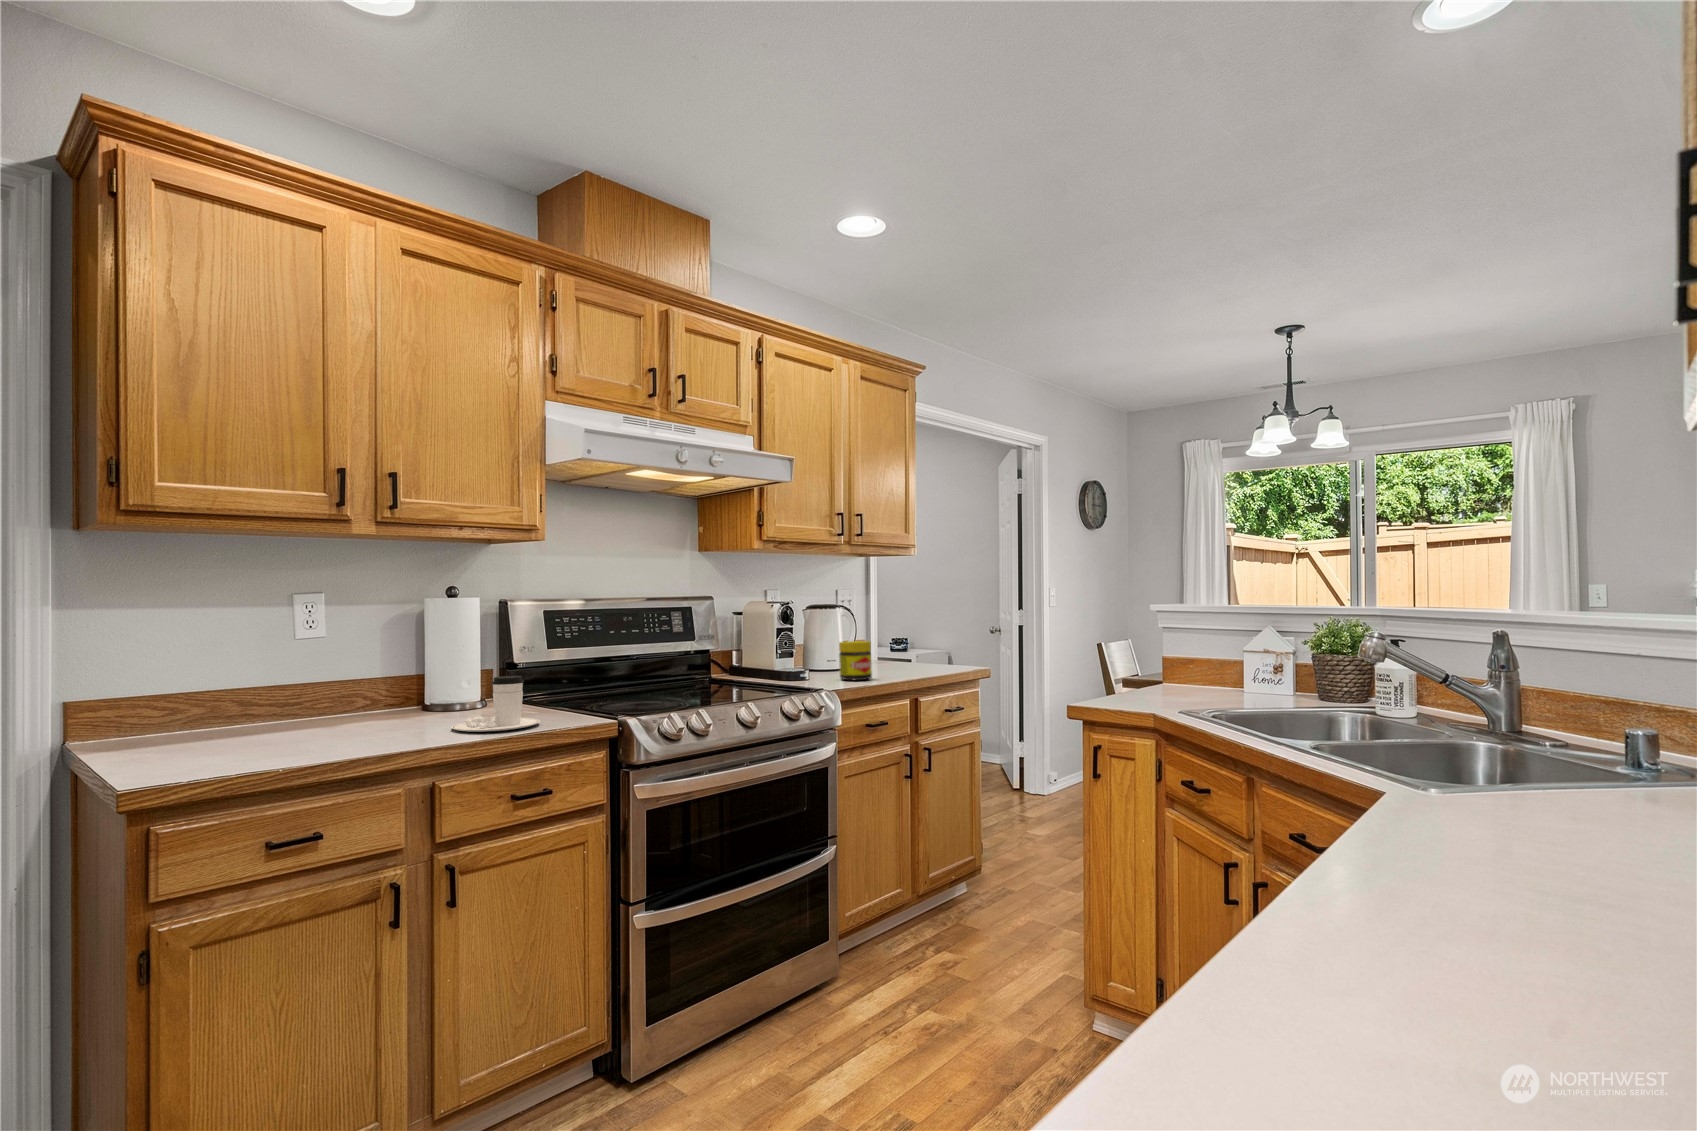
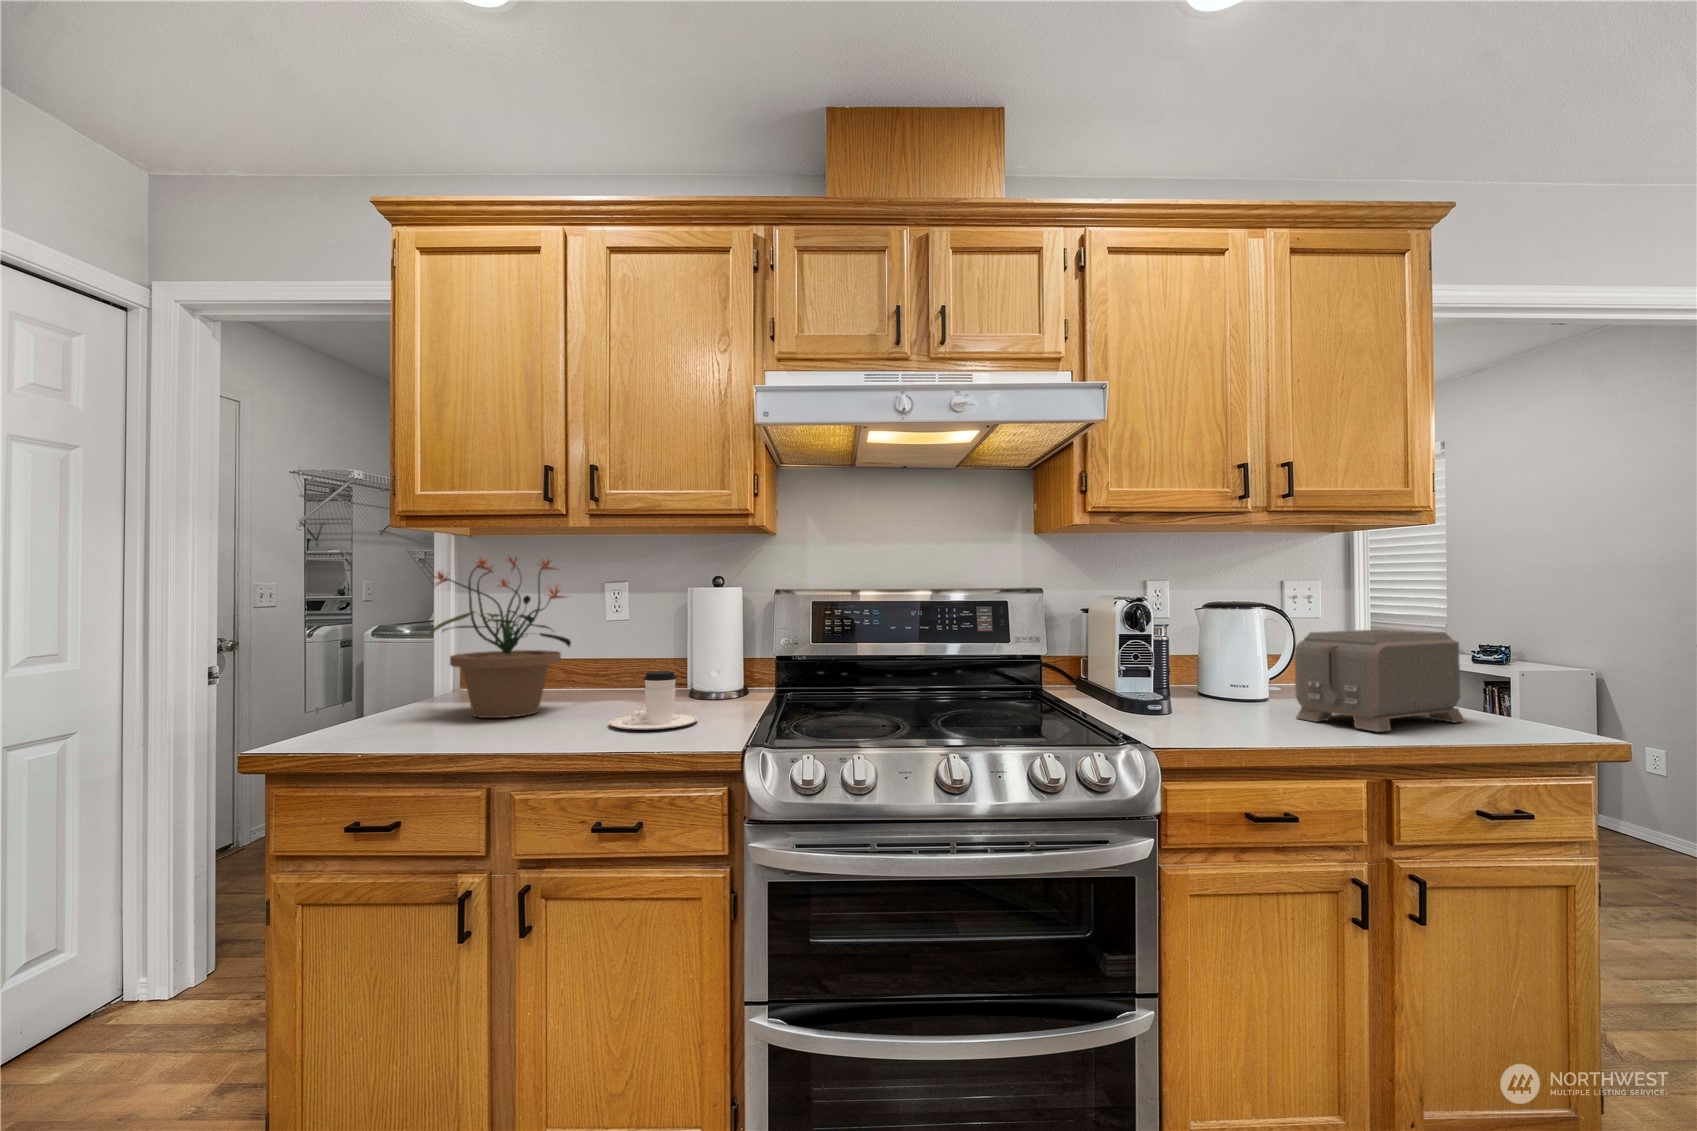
potted plant: none [179,562,382,748] -> present [430,557,571,718]
toaster: none [880,618,948,676] -> present [1295,629,1465,732]
jar: present [839,641,872,680] -> none [1202,660,1255,722]

